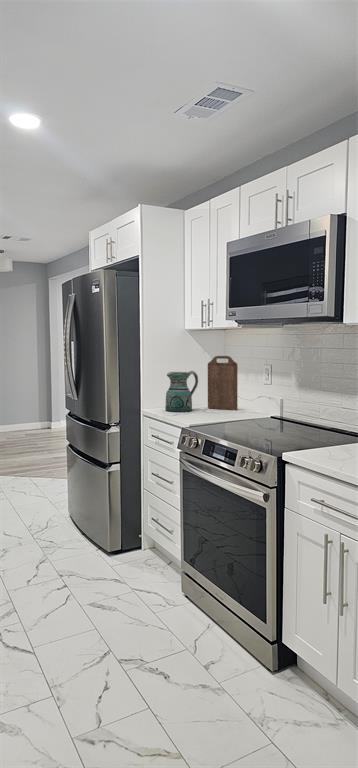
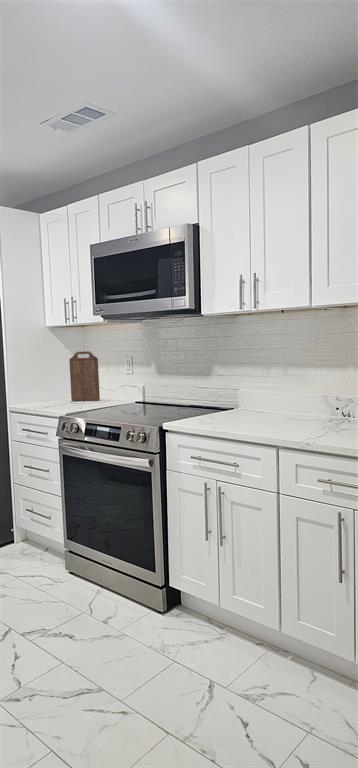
ceramic pitcher: present [165,371,198,412] -> none [32,366,62,405]

